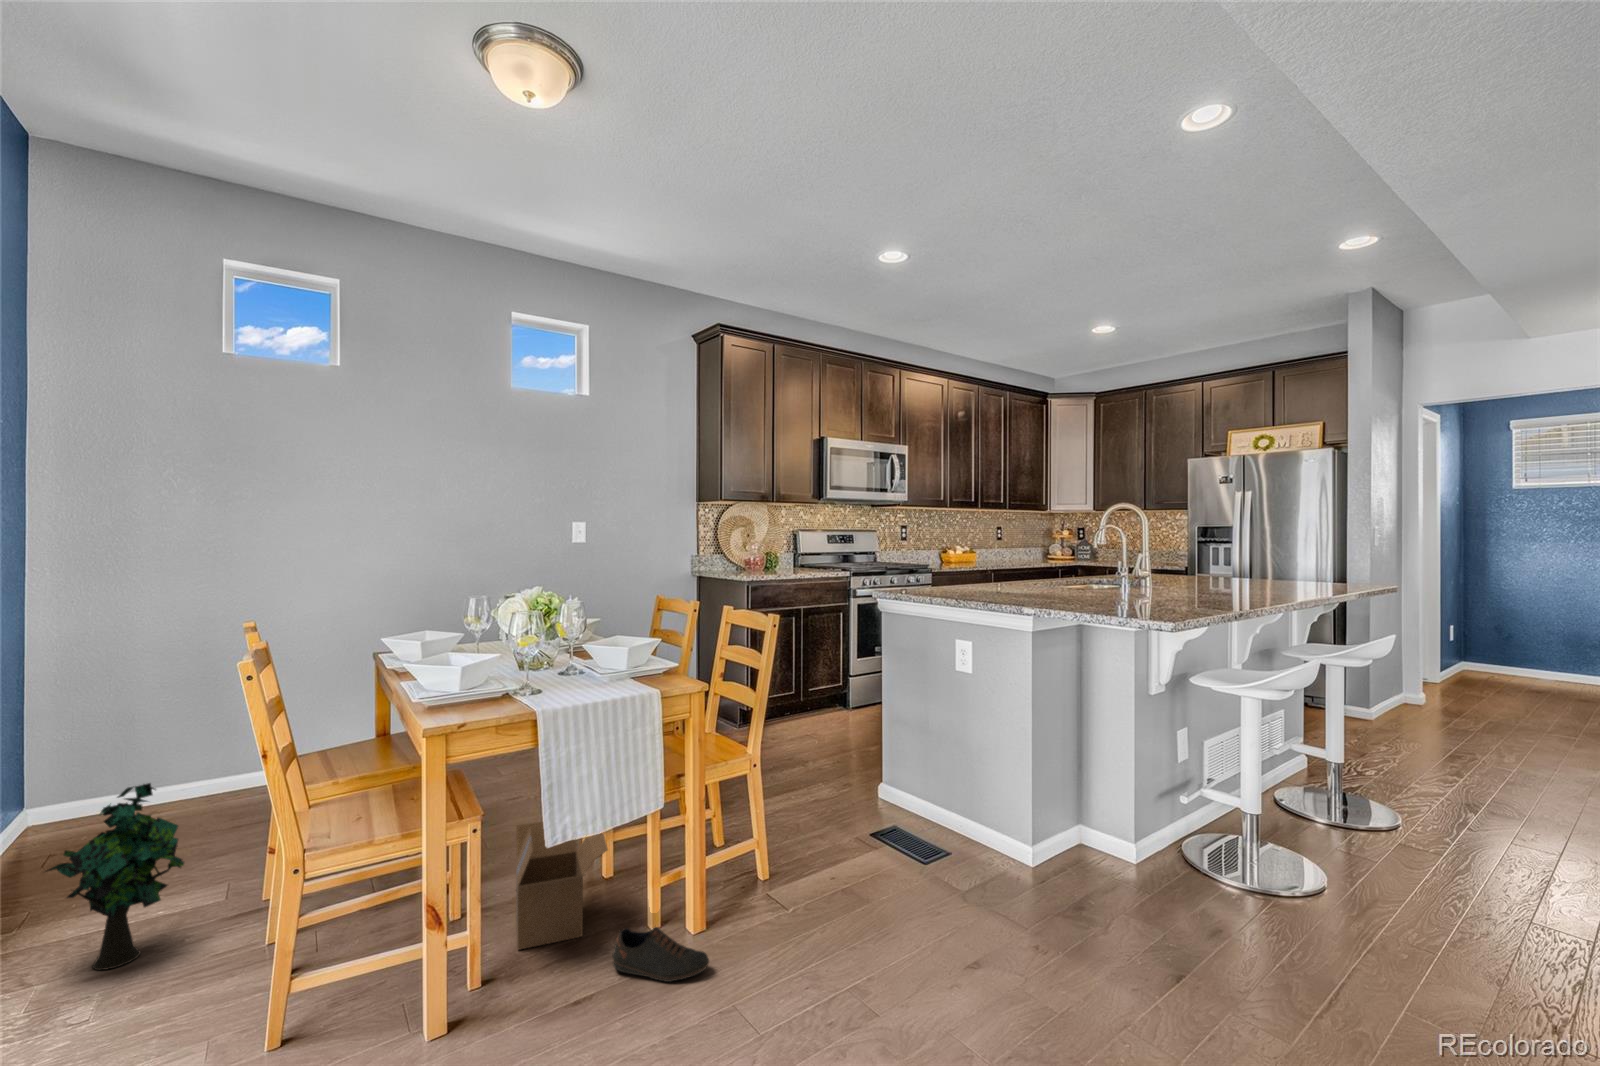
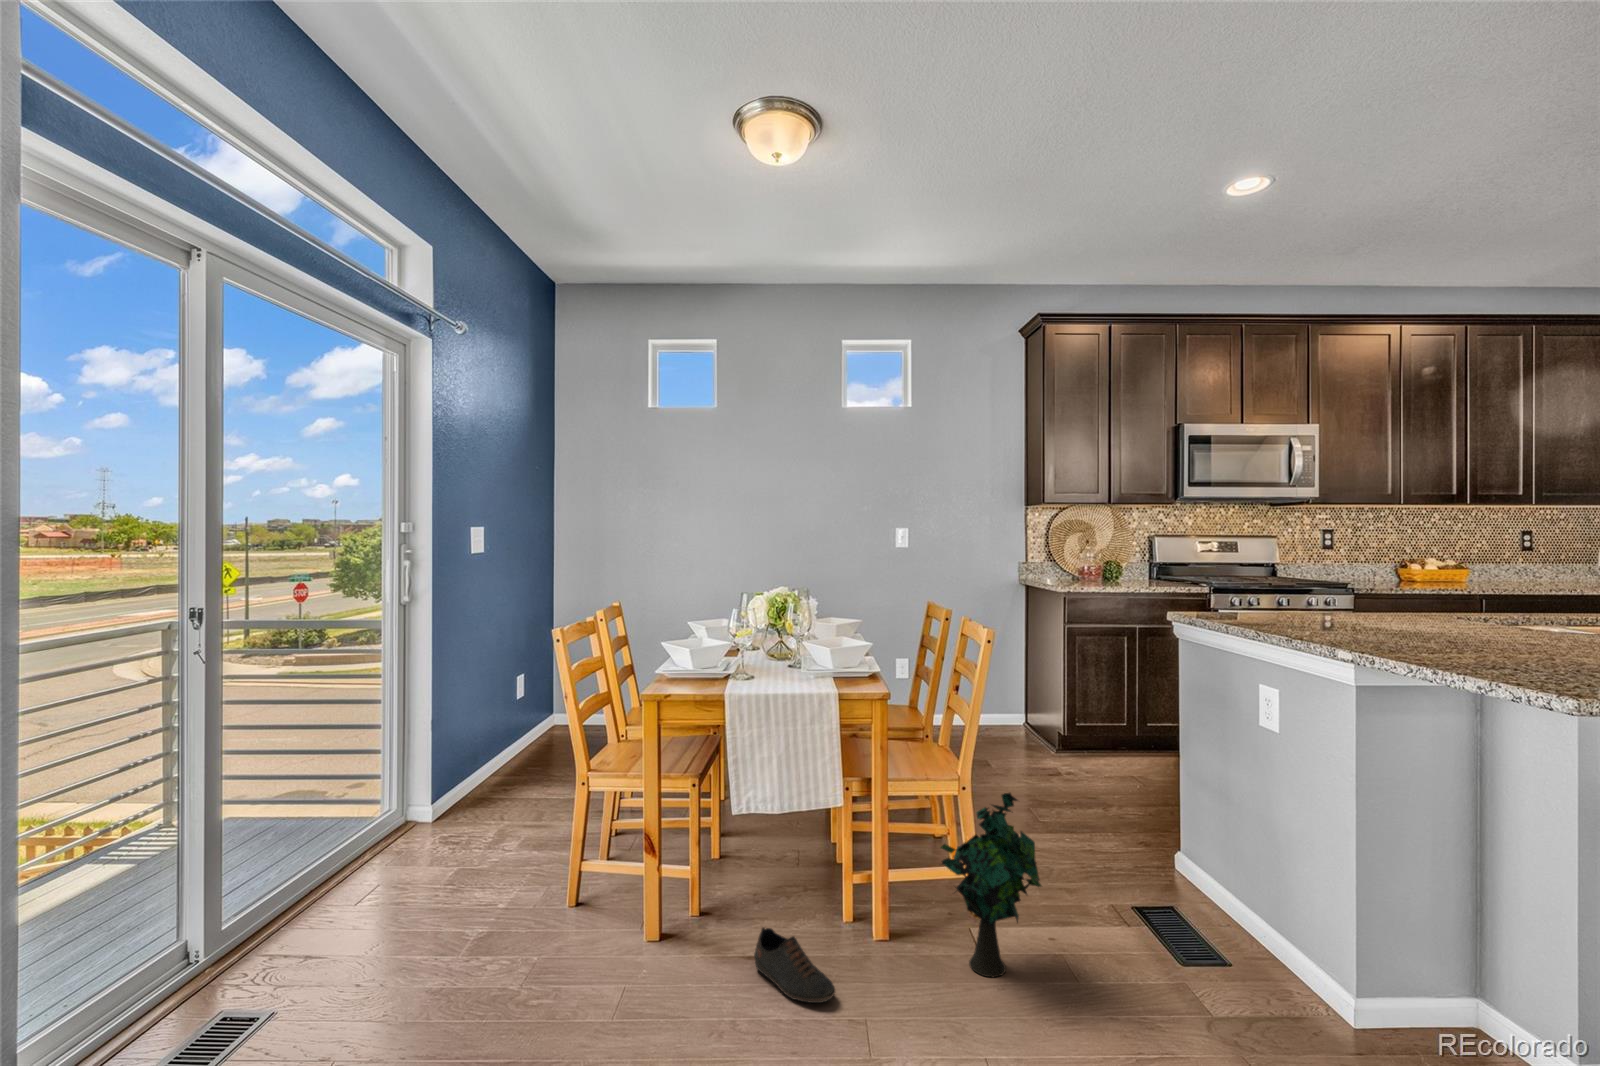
decorative plant: present [46,783,184,970] -> present [941,793,1041,977]
cardboard box: present [516,822,608,949] -> none [691,801,794,923]

